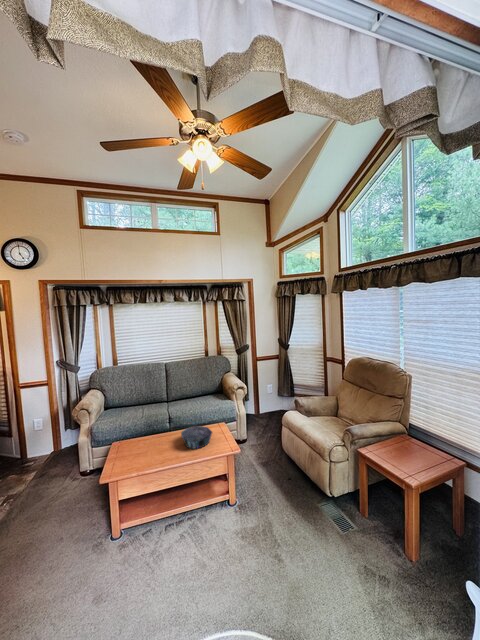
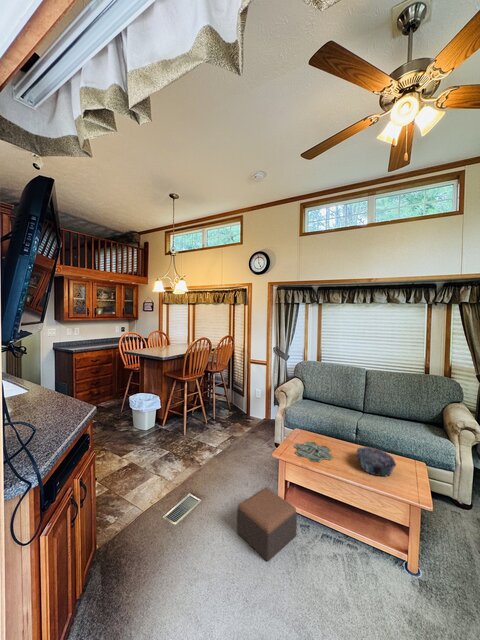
board game: none [120,444,162,468] -> present [295,442,333,462]
footstool: none [66,520,142,602] -> present [237,488,297,561]

